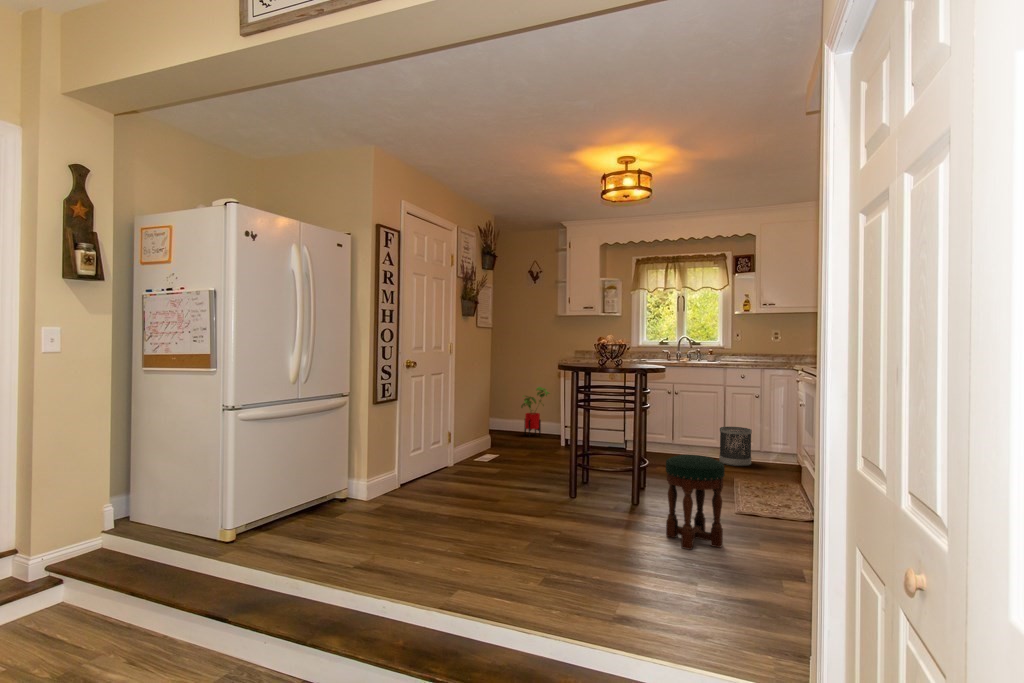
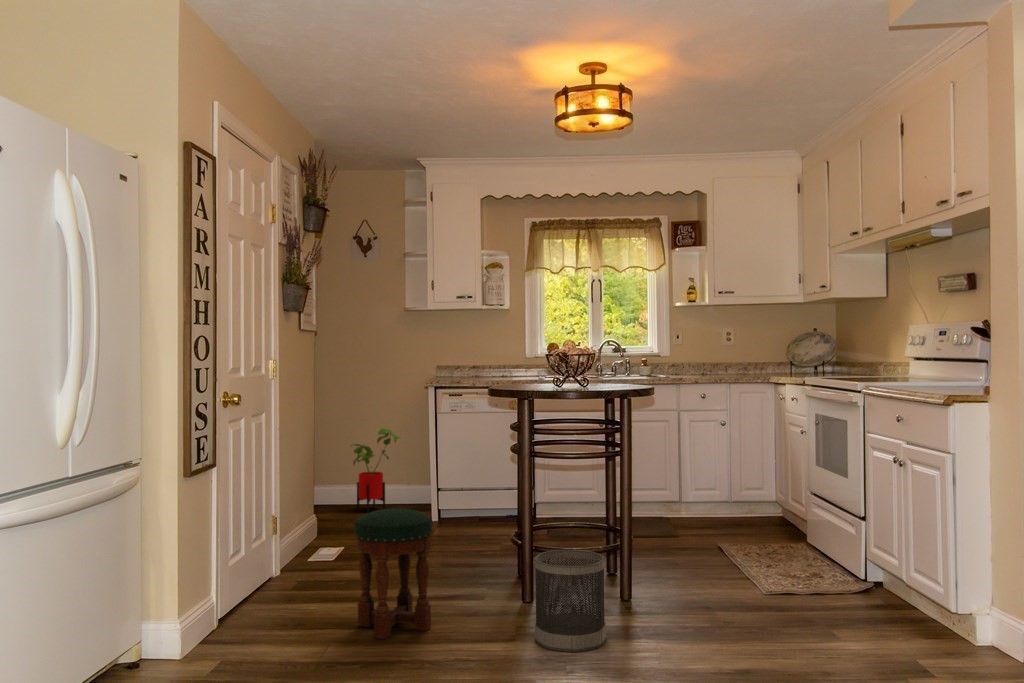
wastebasket: present [719,427,752,466] -> present [534,550,606,652]
stool: present [666,455,725,550] -> present [355,508,432,639]

